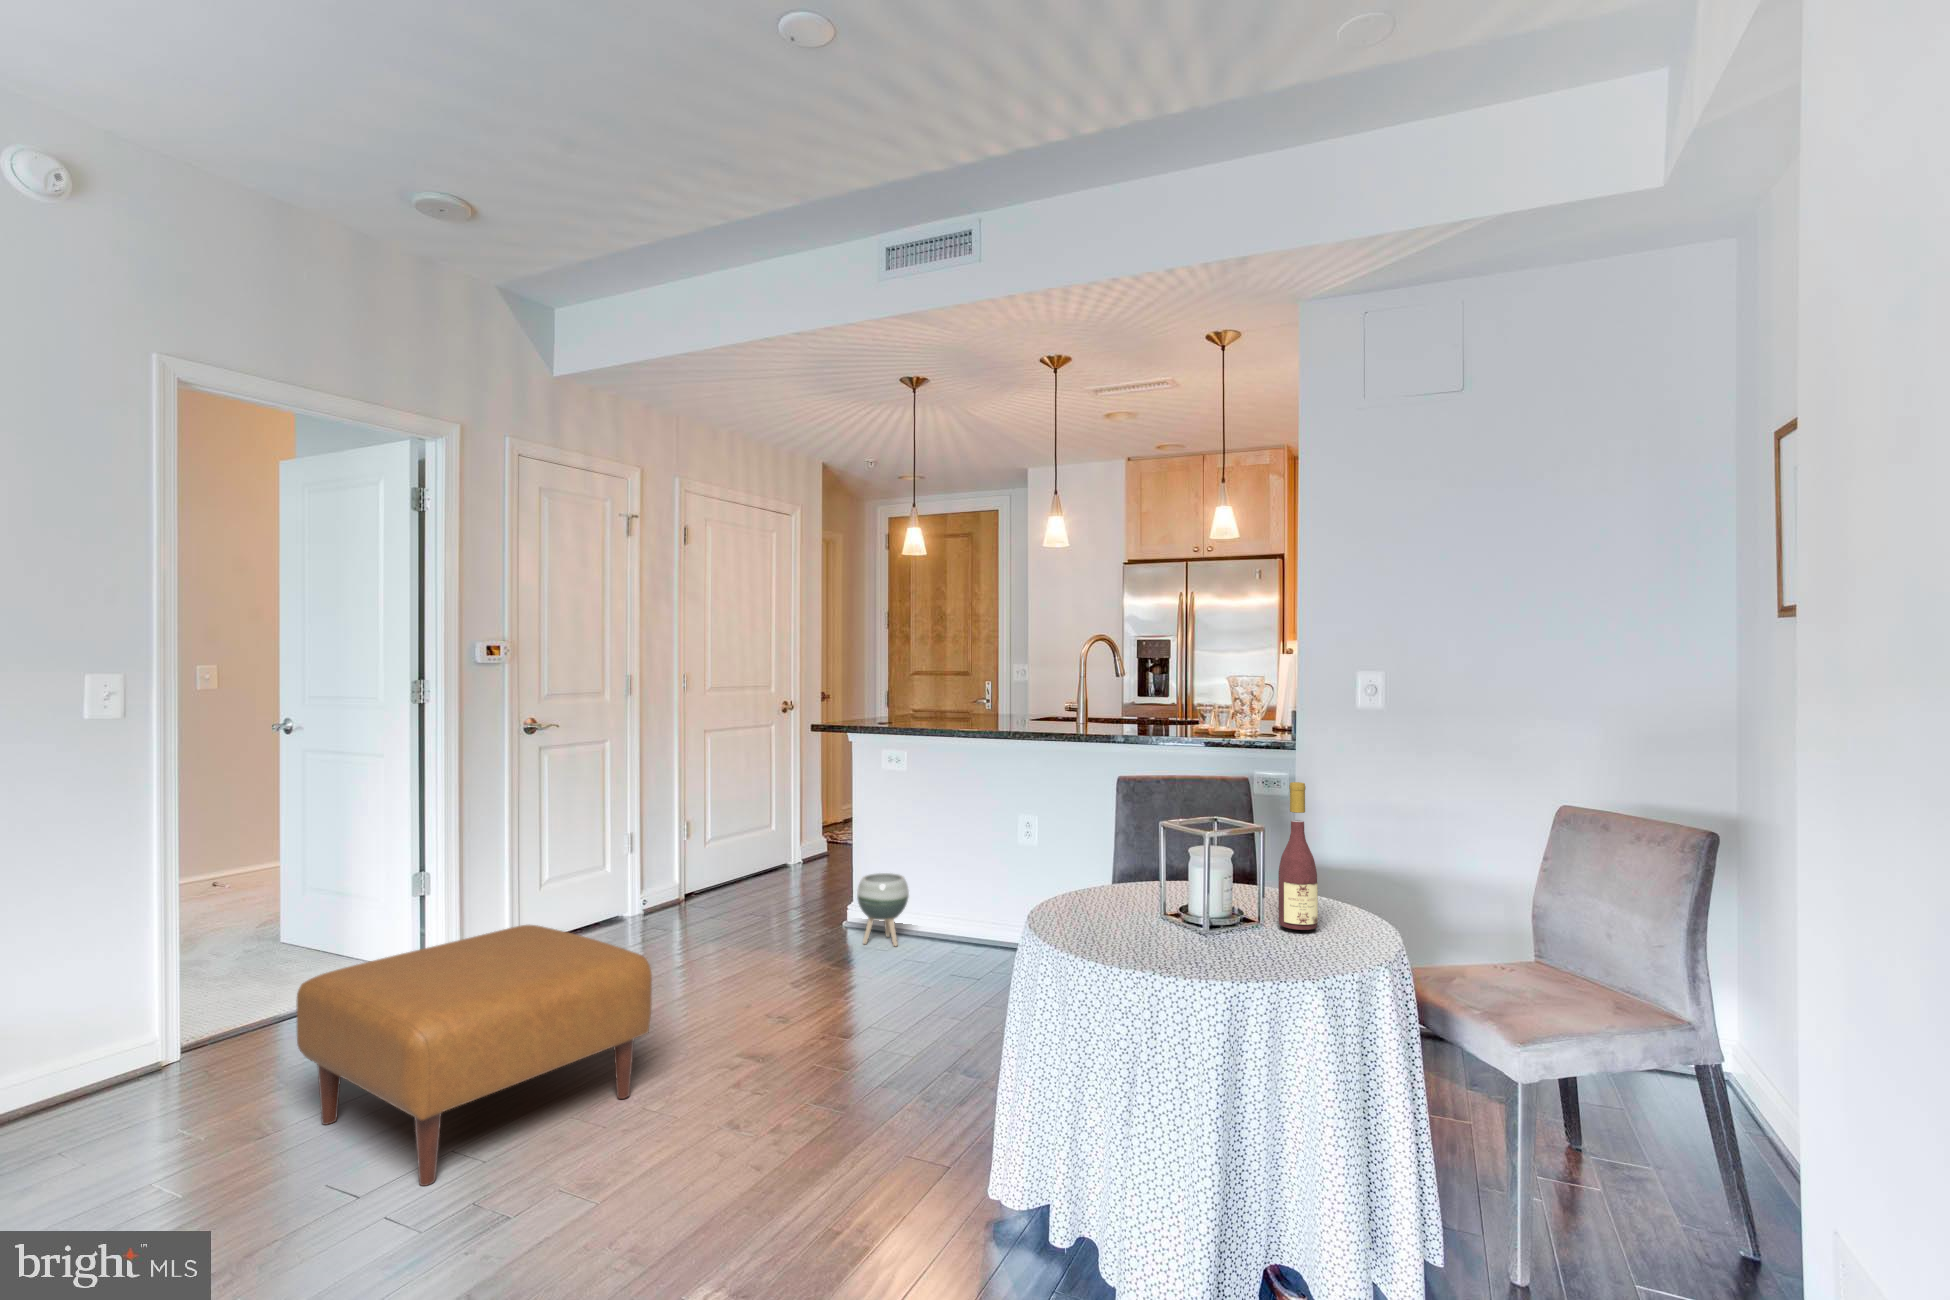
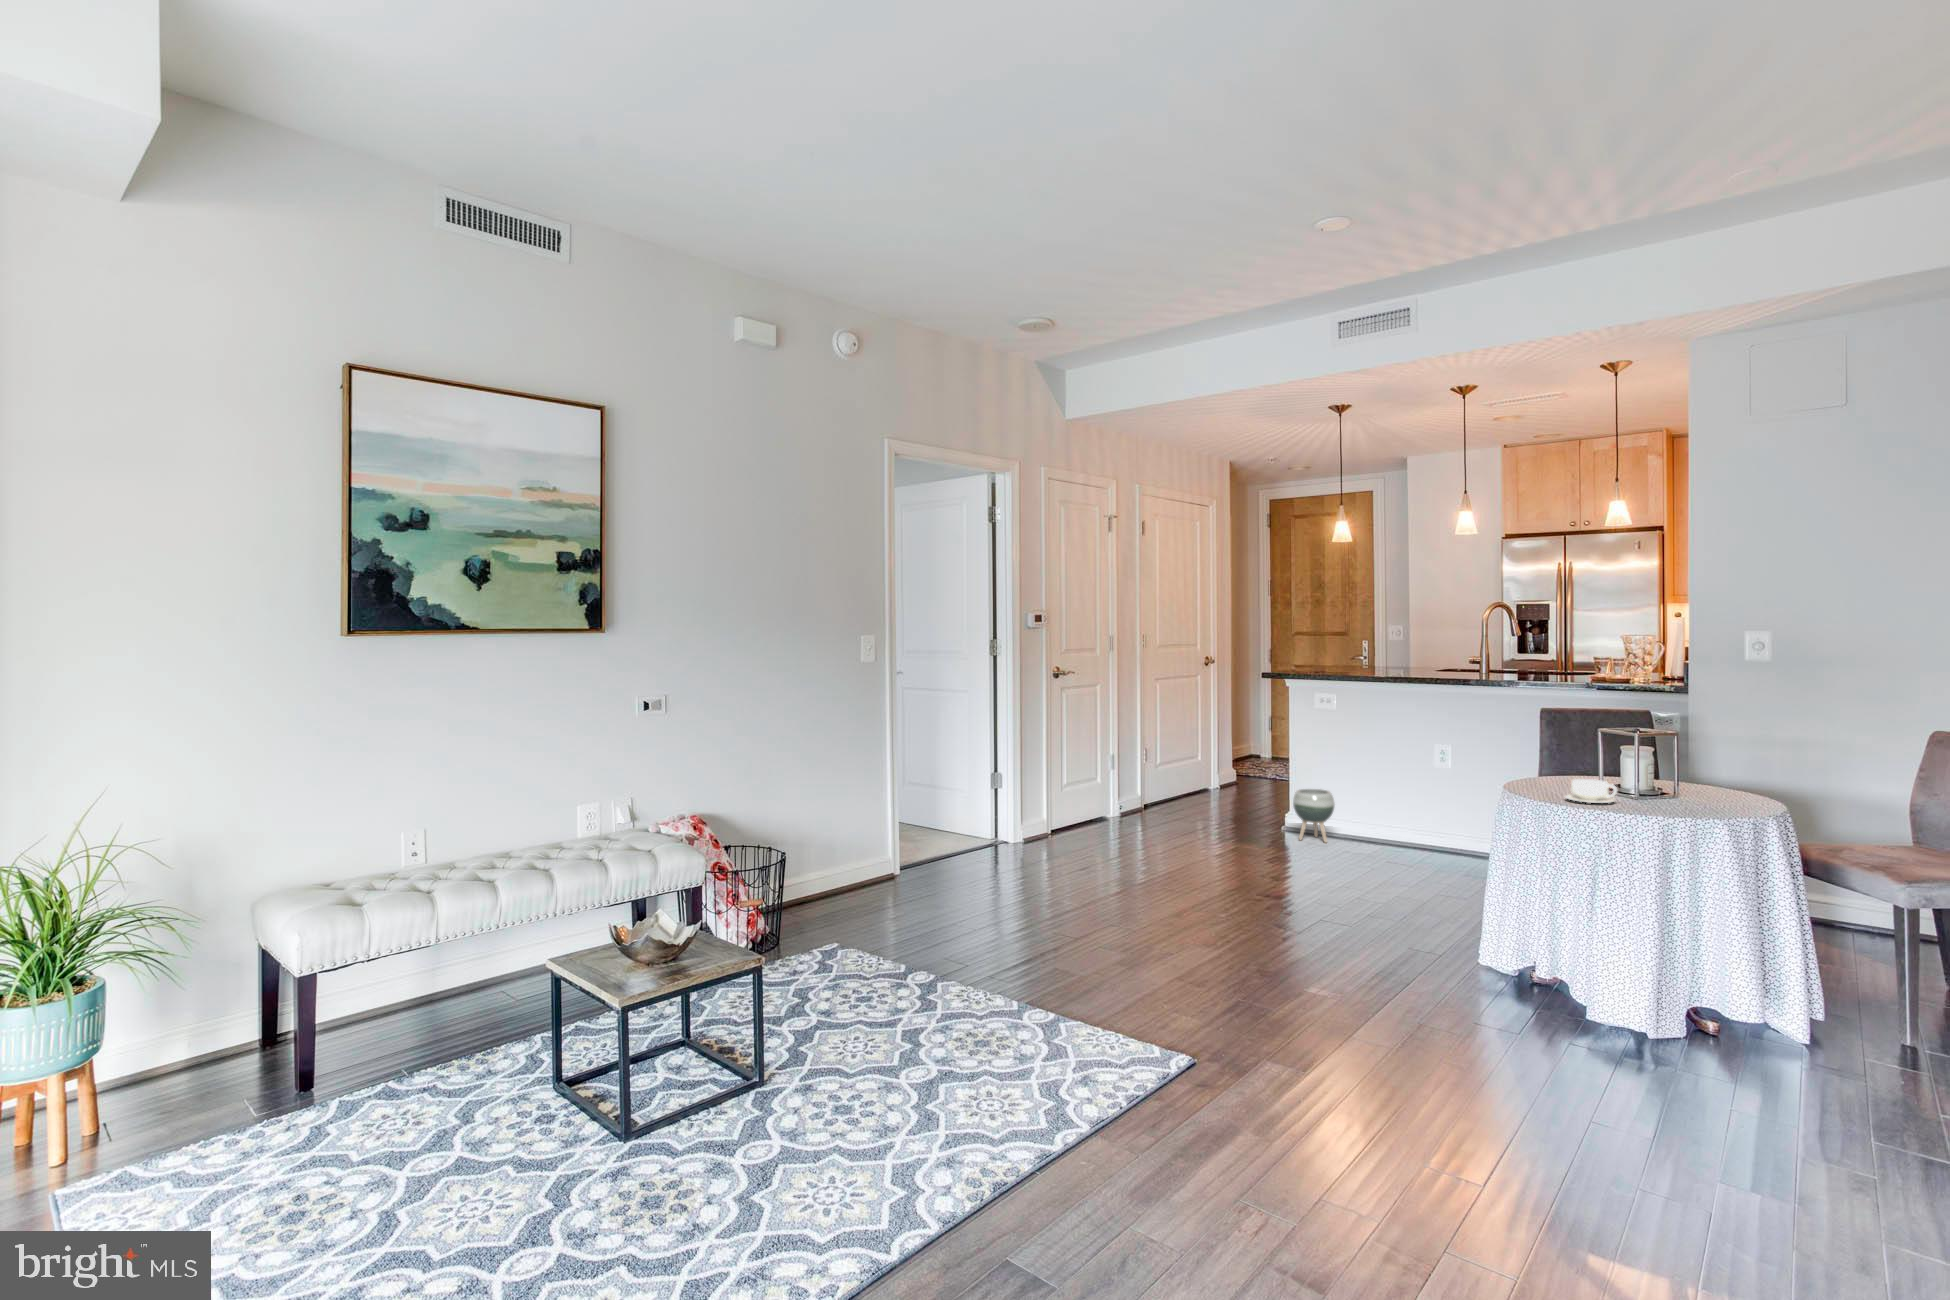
wine bottle: present [1278,782,1318,930] -> none [1692,703,1727,803]
teacup: none [1108,902,1177,946] -> present [1566,779,1617,803]
ottoman: present [297,925,652,1186] -> none [1003,801,1205,933]

